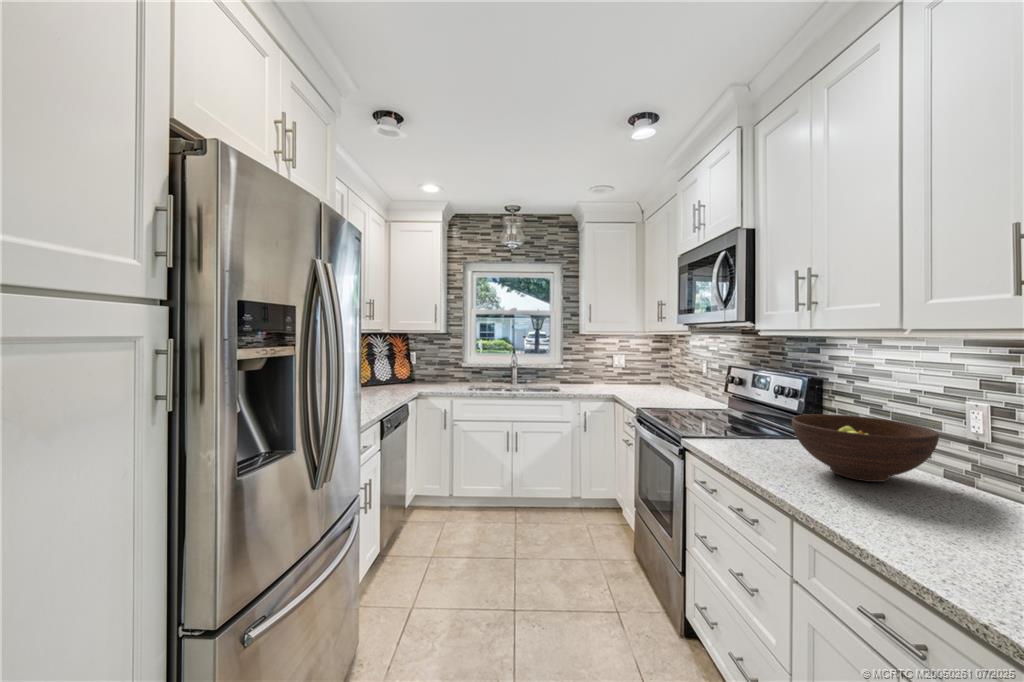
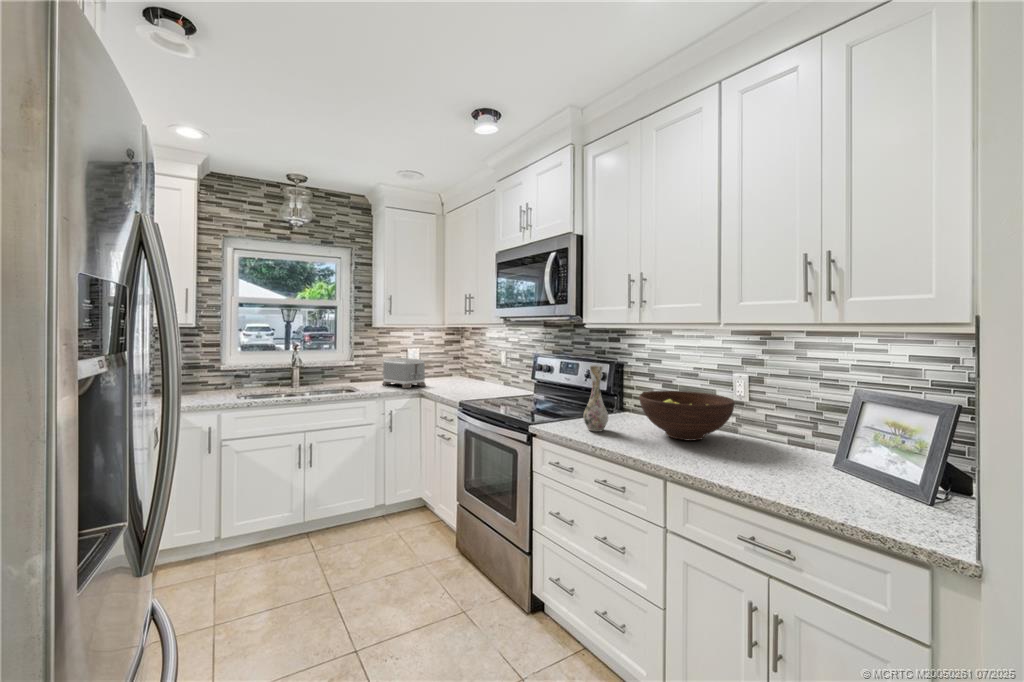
toaster: none [581,363,620,392] -> present [382,358,426,388]
vase: none [727,377,759,453] -> present [584,365,608,432]

